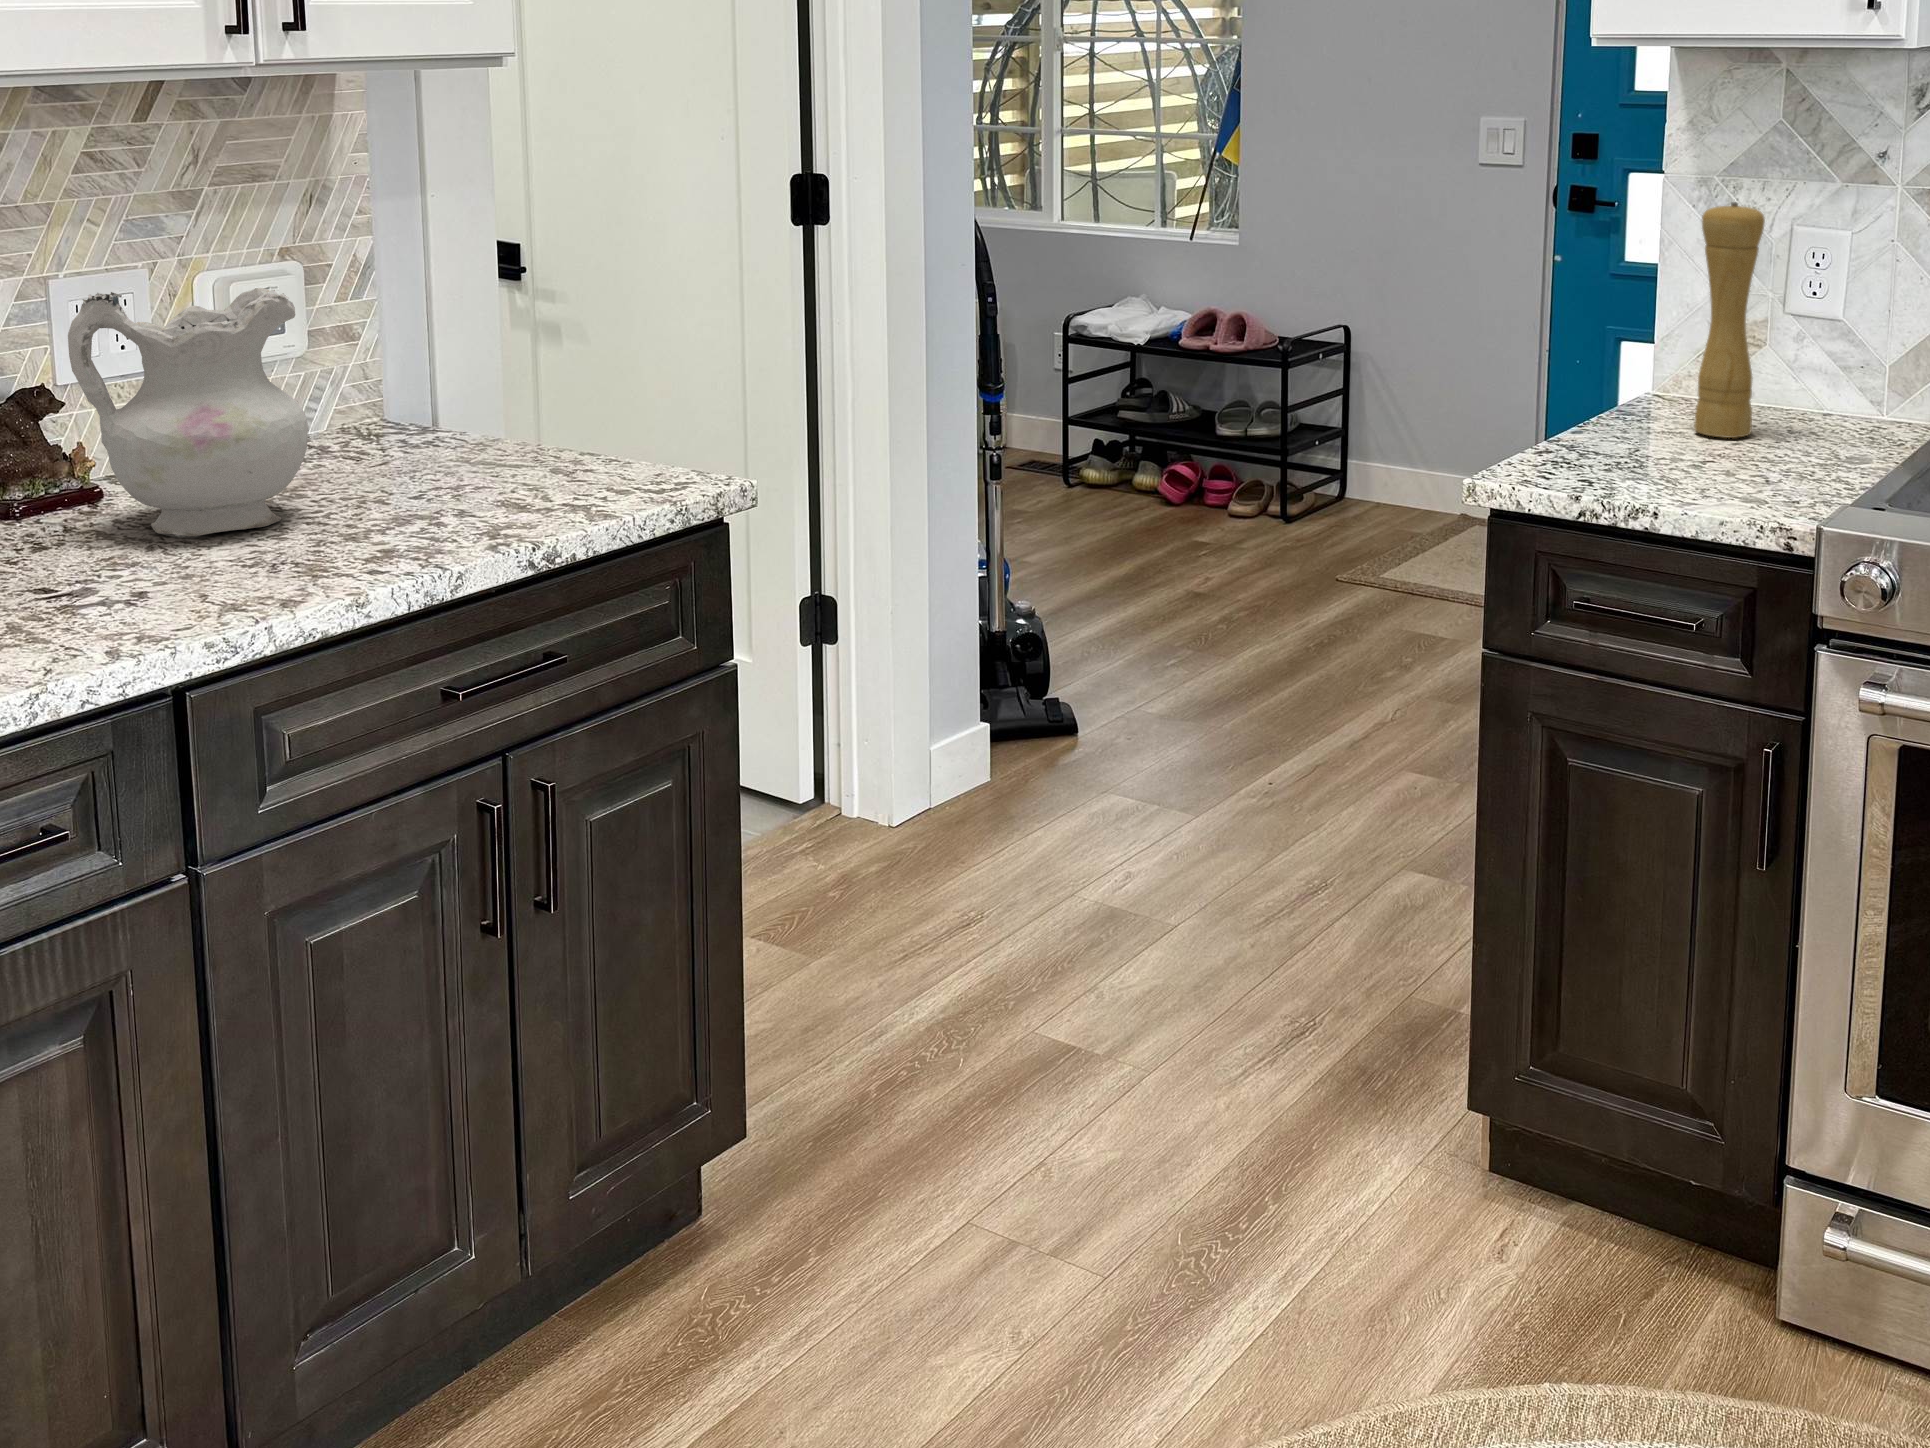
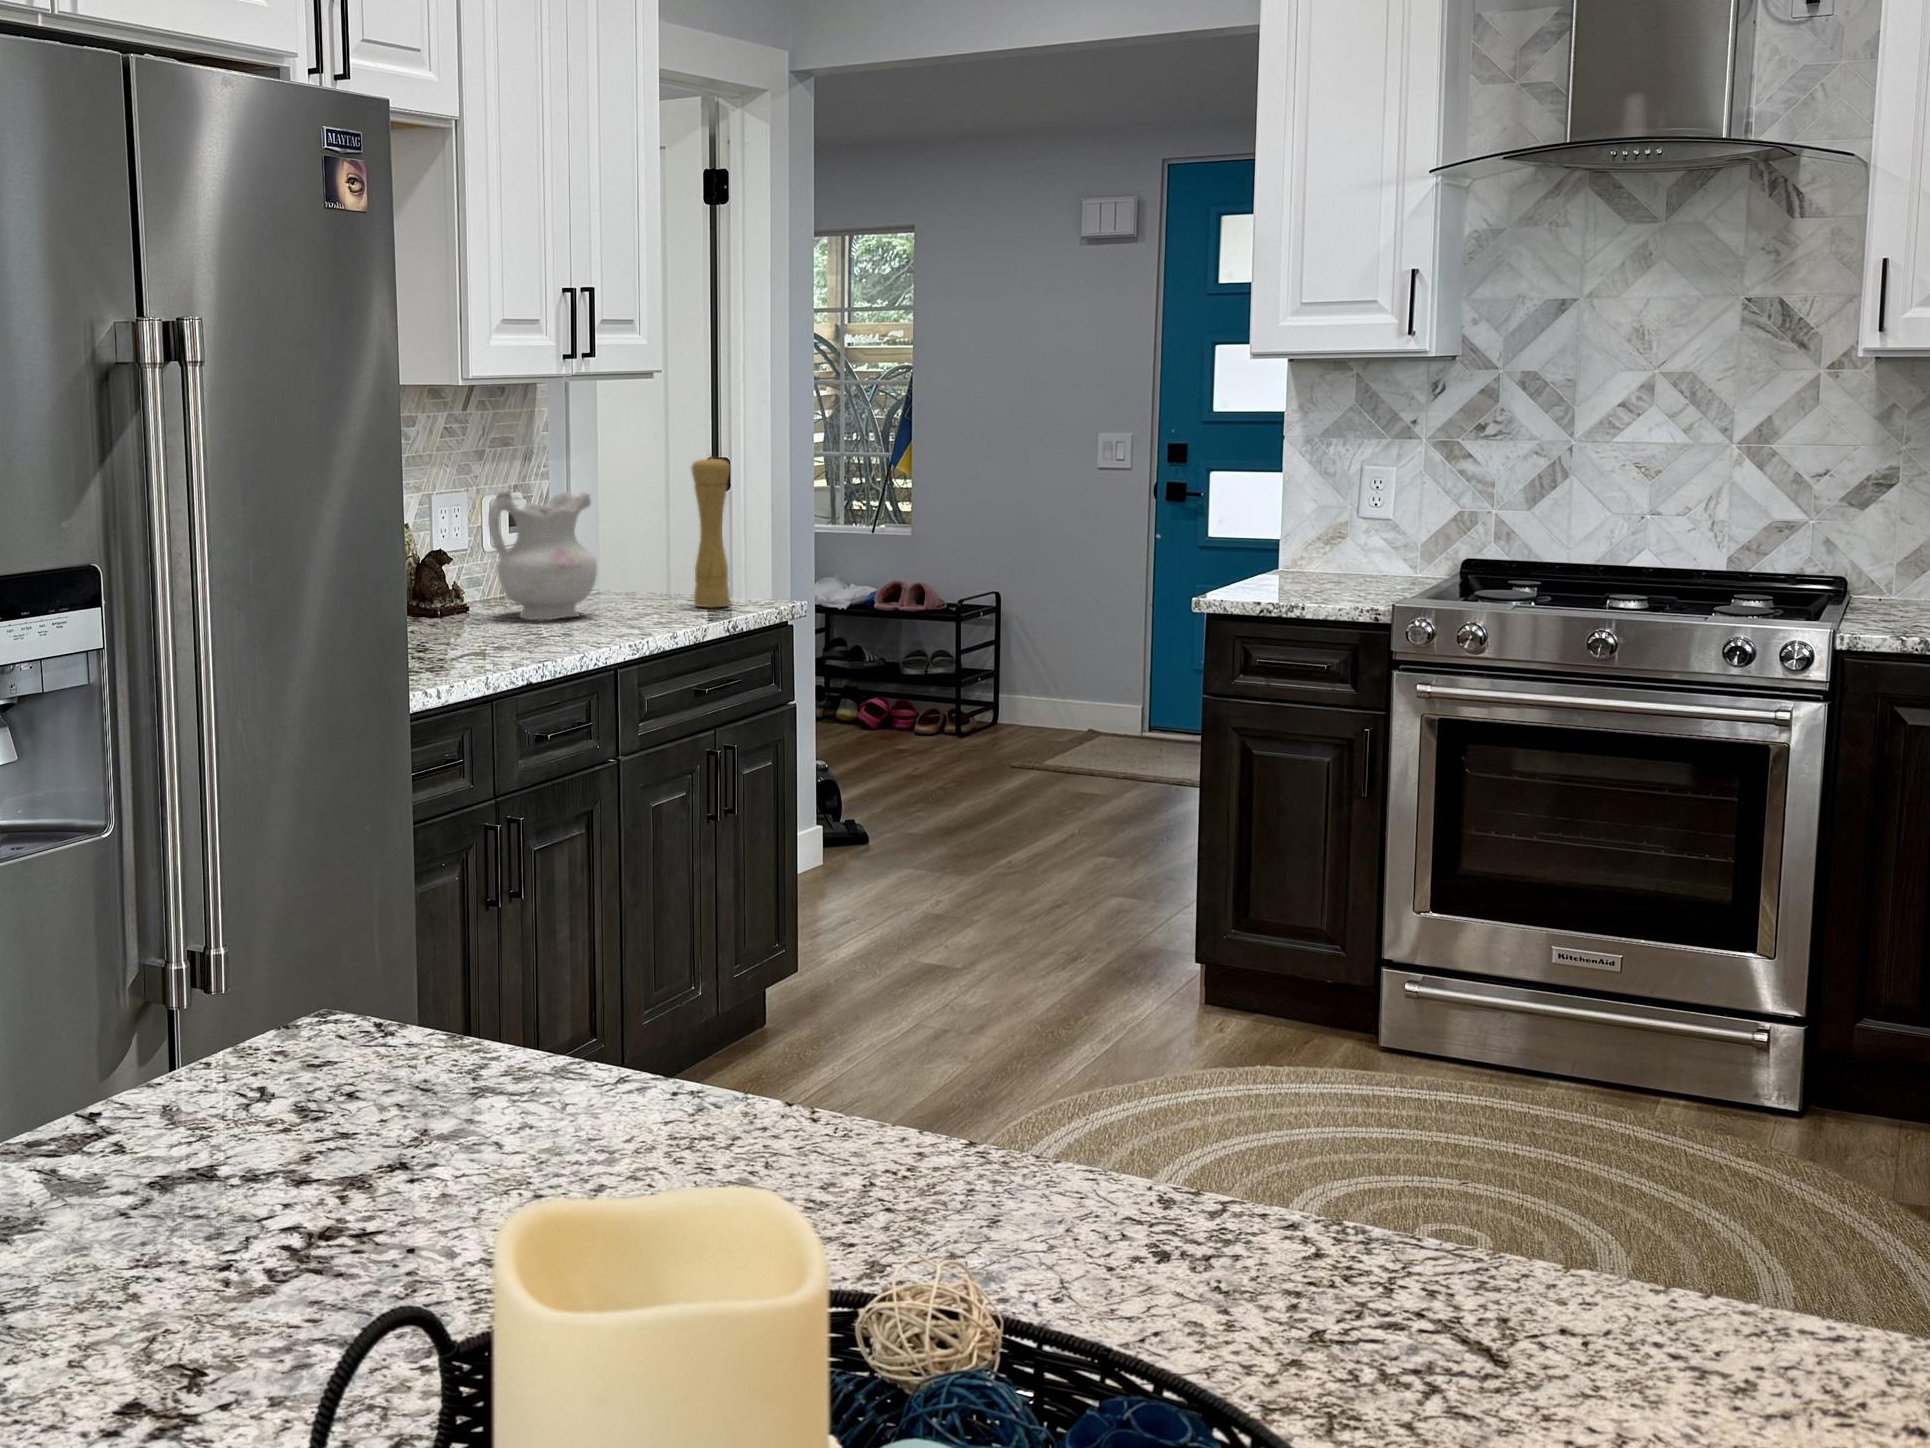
pepper mill: present [1694,202,1765,438] -> present [692,457,730,607]

